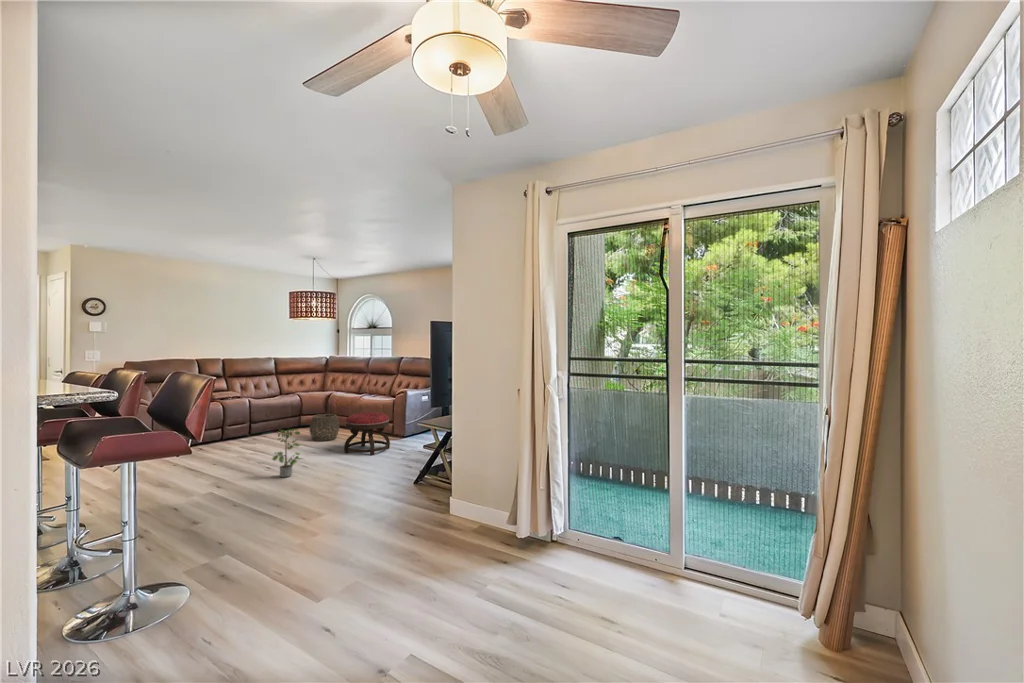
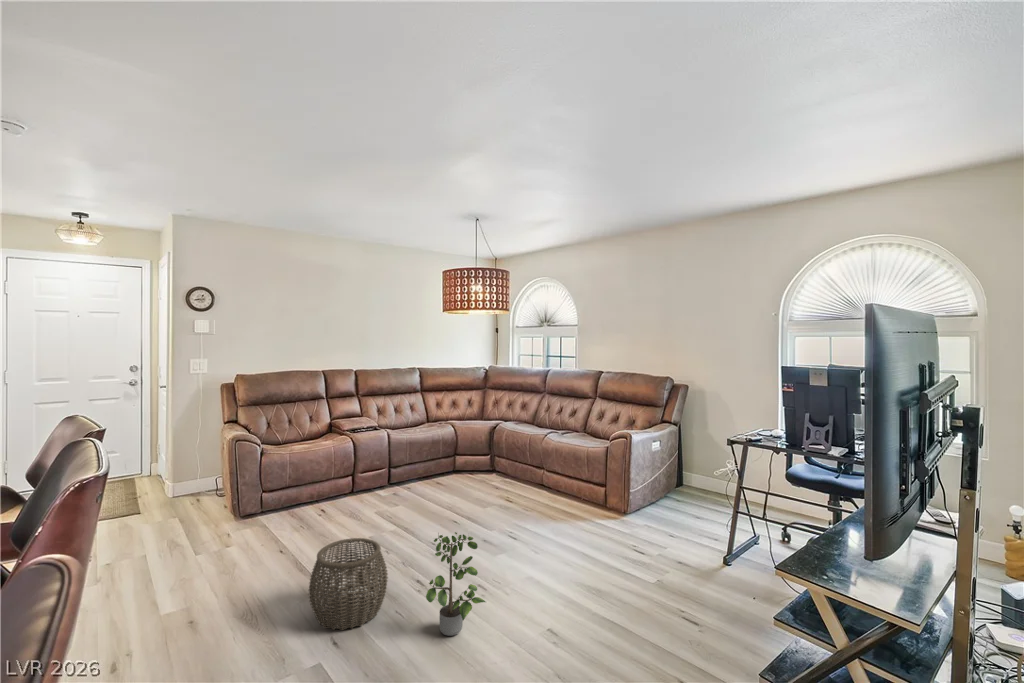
ottoman: present [344,412,390,455] -> none [538,477,616,568]
woven basket: present [310,414,339,441] -> present [309,538,388,630]

